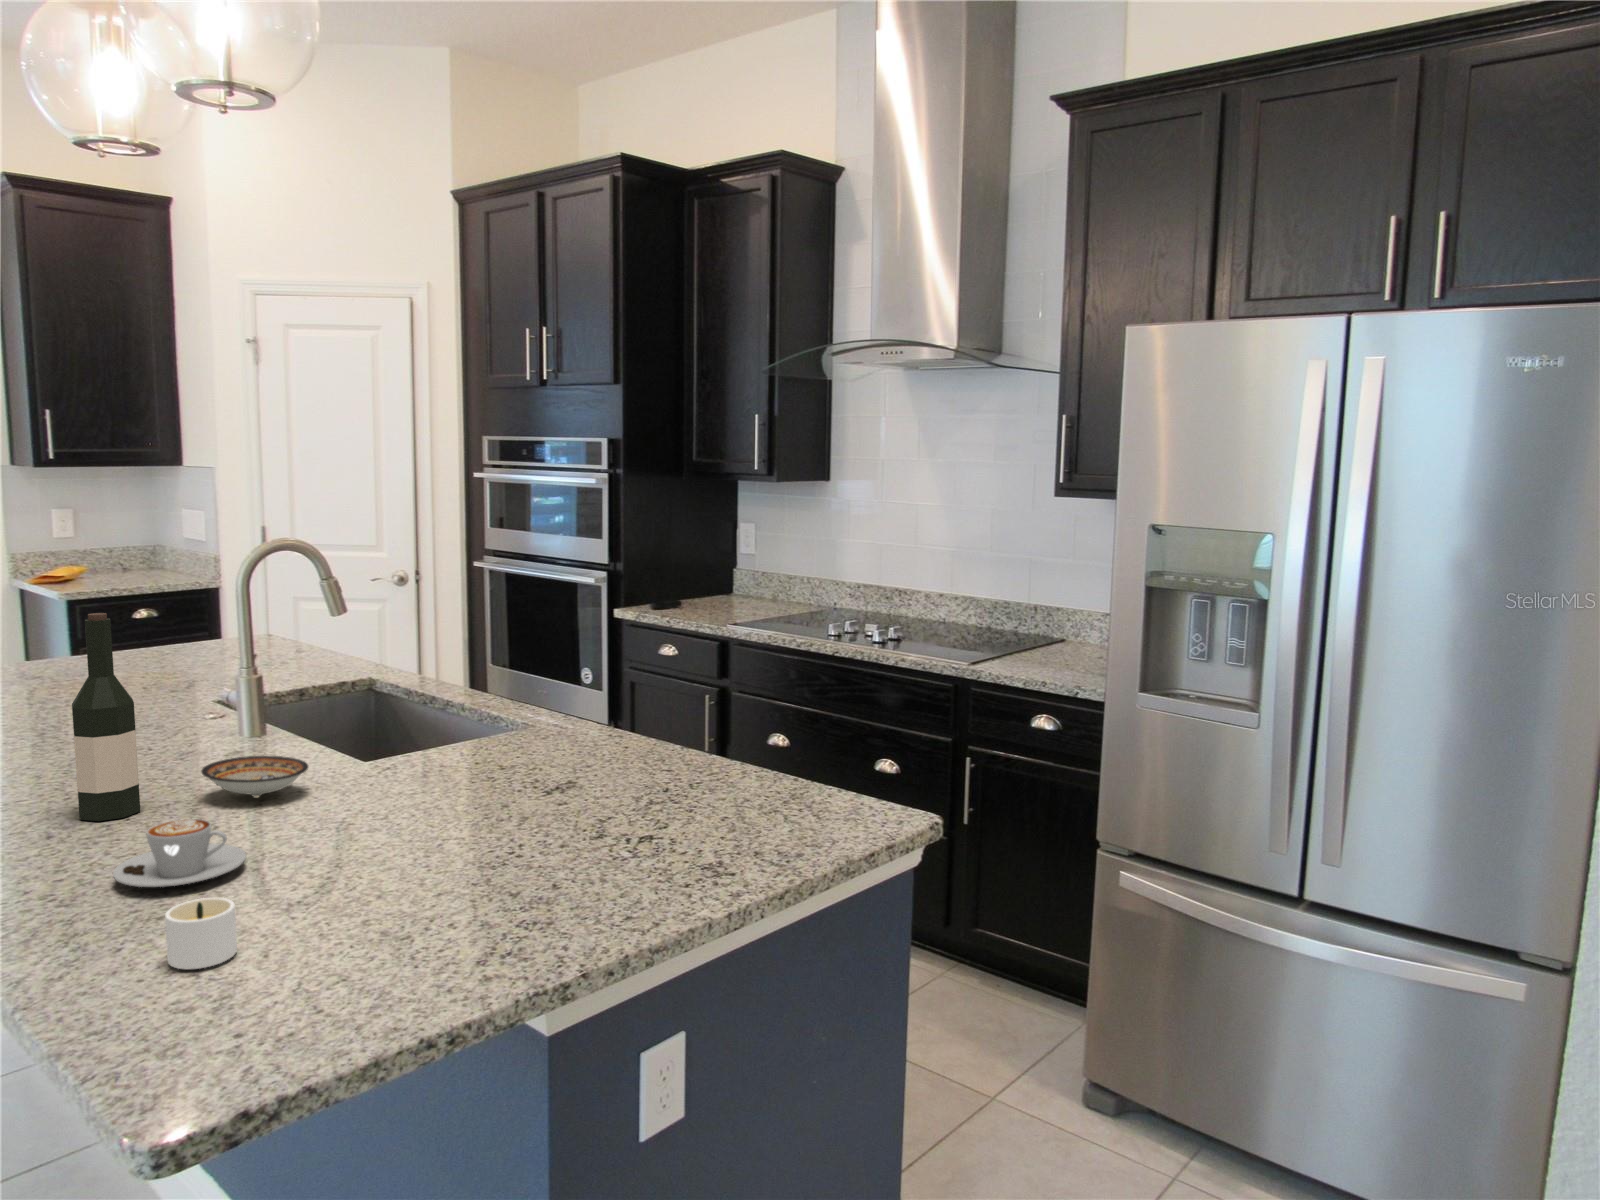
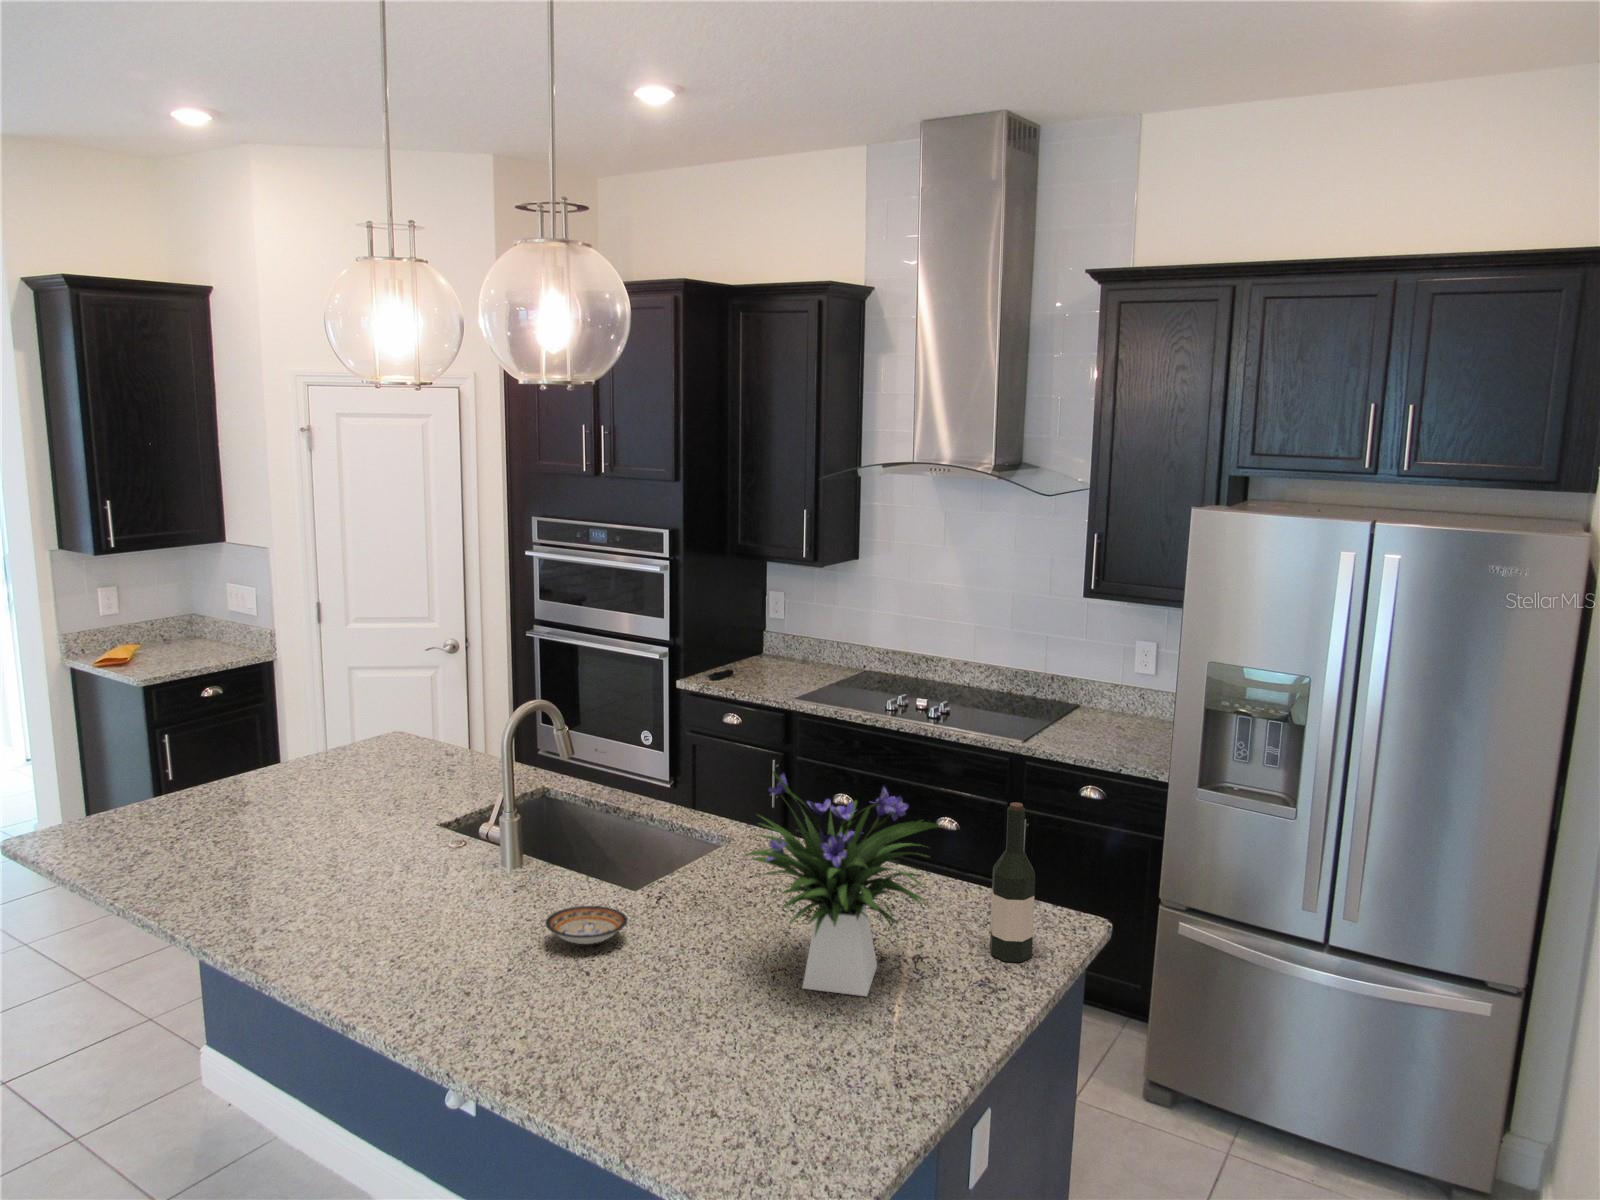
flower arrangement: none [354,556,656,860] -> present [744,771,942,997]
wine bottle: present [72,613,140,821] -> present [990,802,1035,962]
coffee cup: present [113,819,246,887] -> none [566,987,657,1050]
candle: present [165,898,237,969] -> none [685,1067,751,1125]

